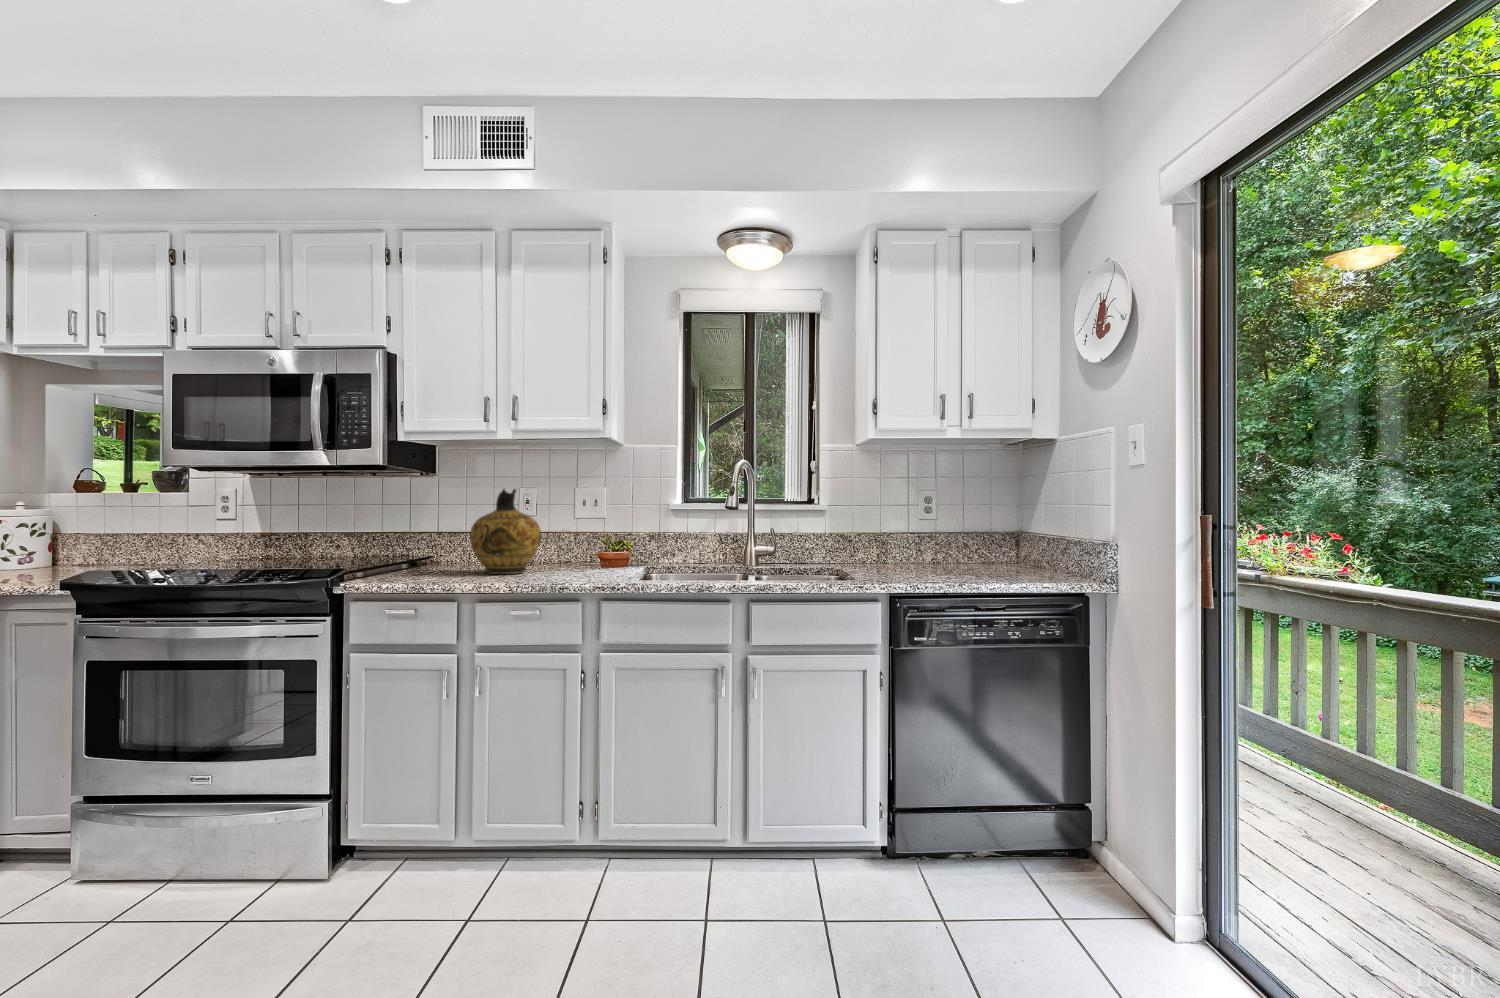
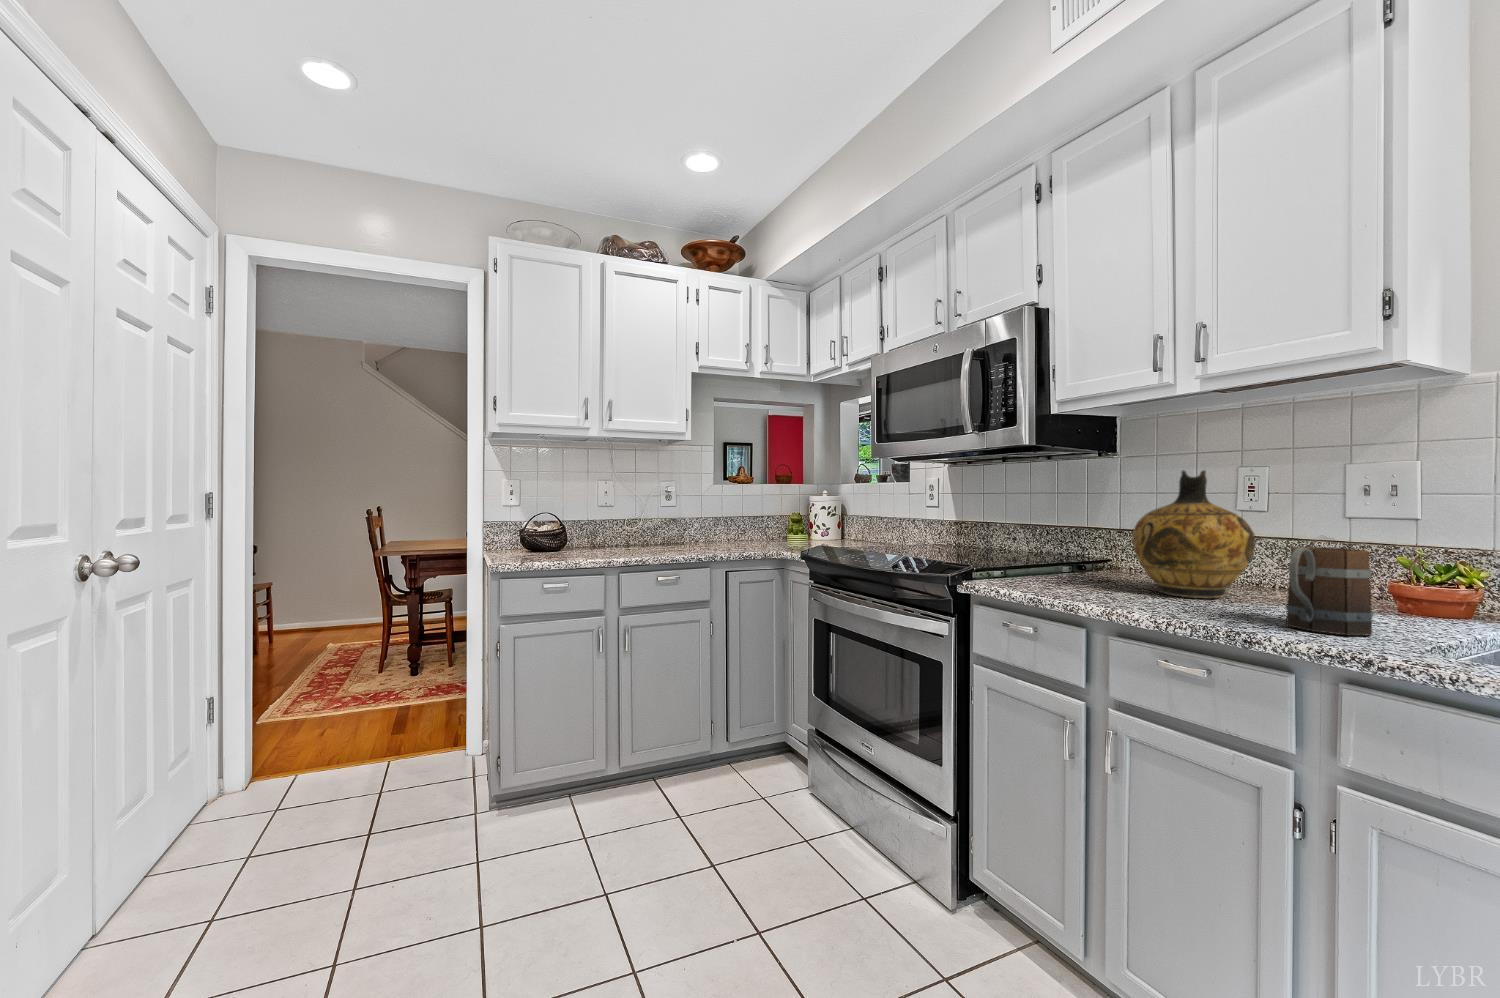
mug: none [569,534,606,580] -> present [1286,547,1373,636]

